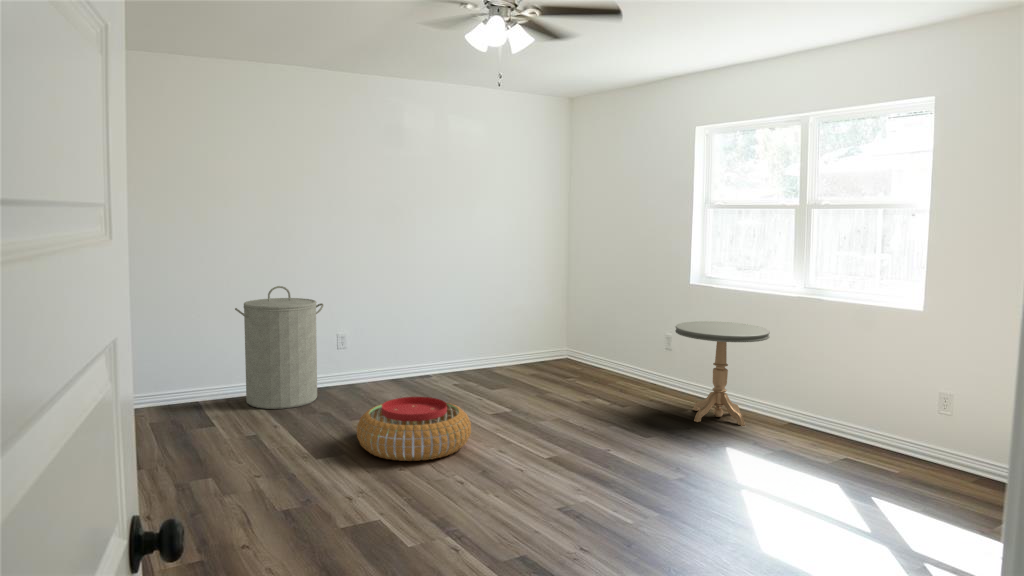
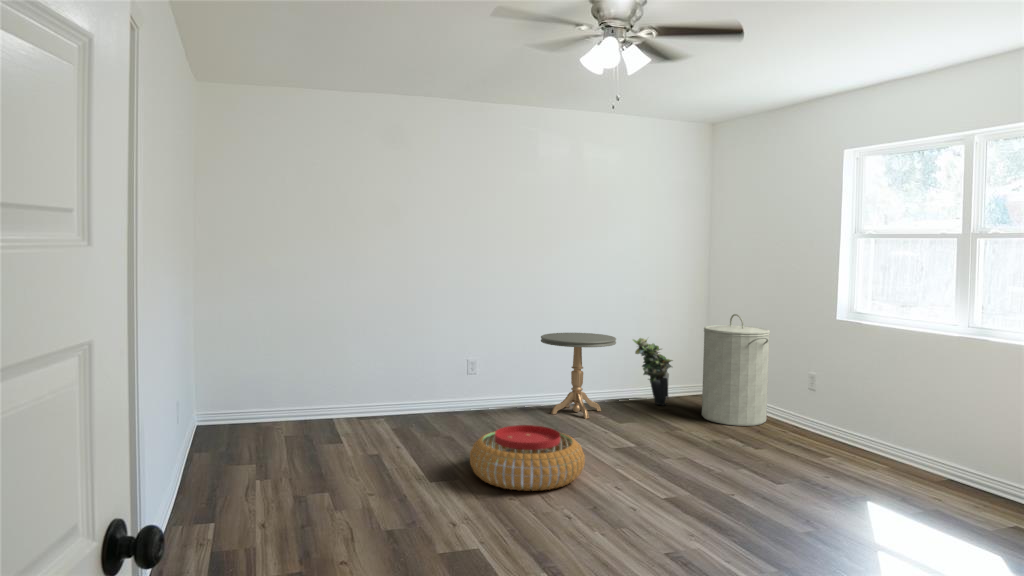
laundry hamper: present [235,286,324,409] -> present [702,314,770,426]
potted plant: none [505,303,544,370] -> present [633,338,672,406]
side table: present [675,321,770,426] -> present [541,333,616,419]

